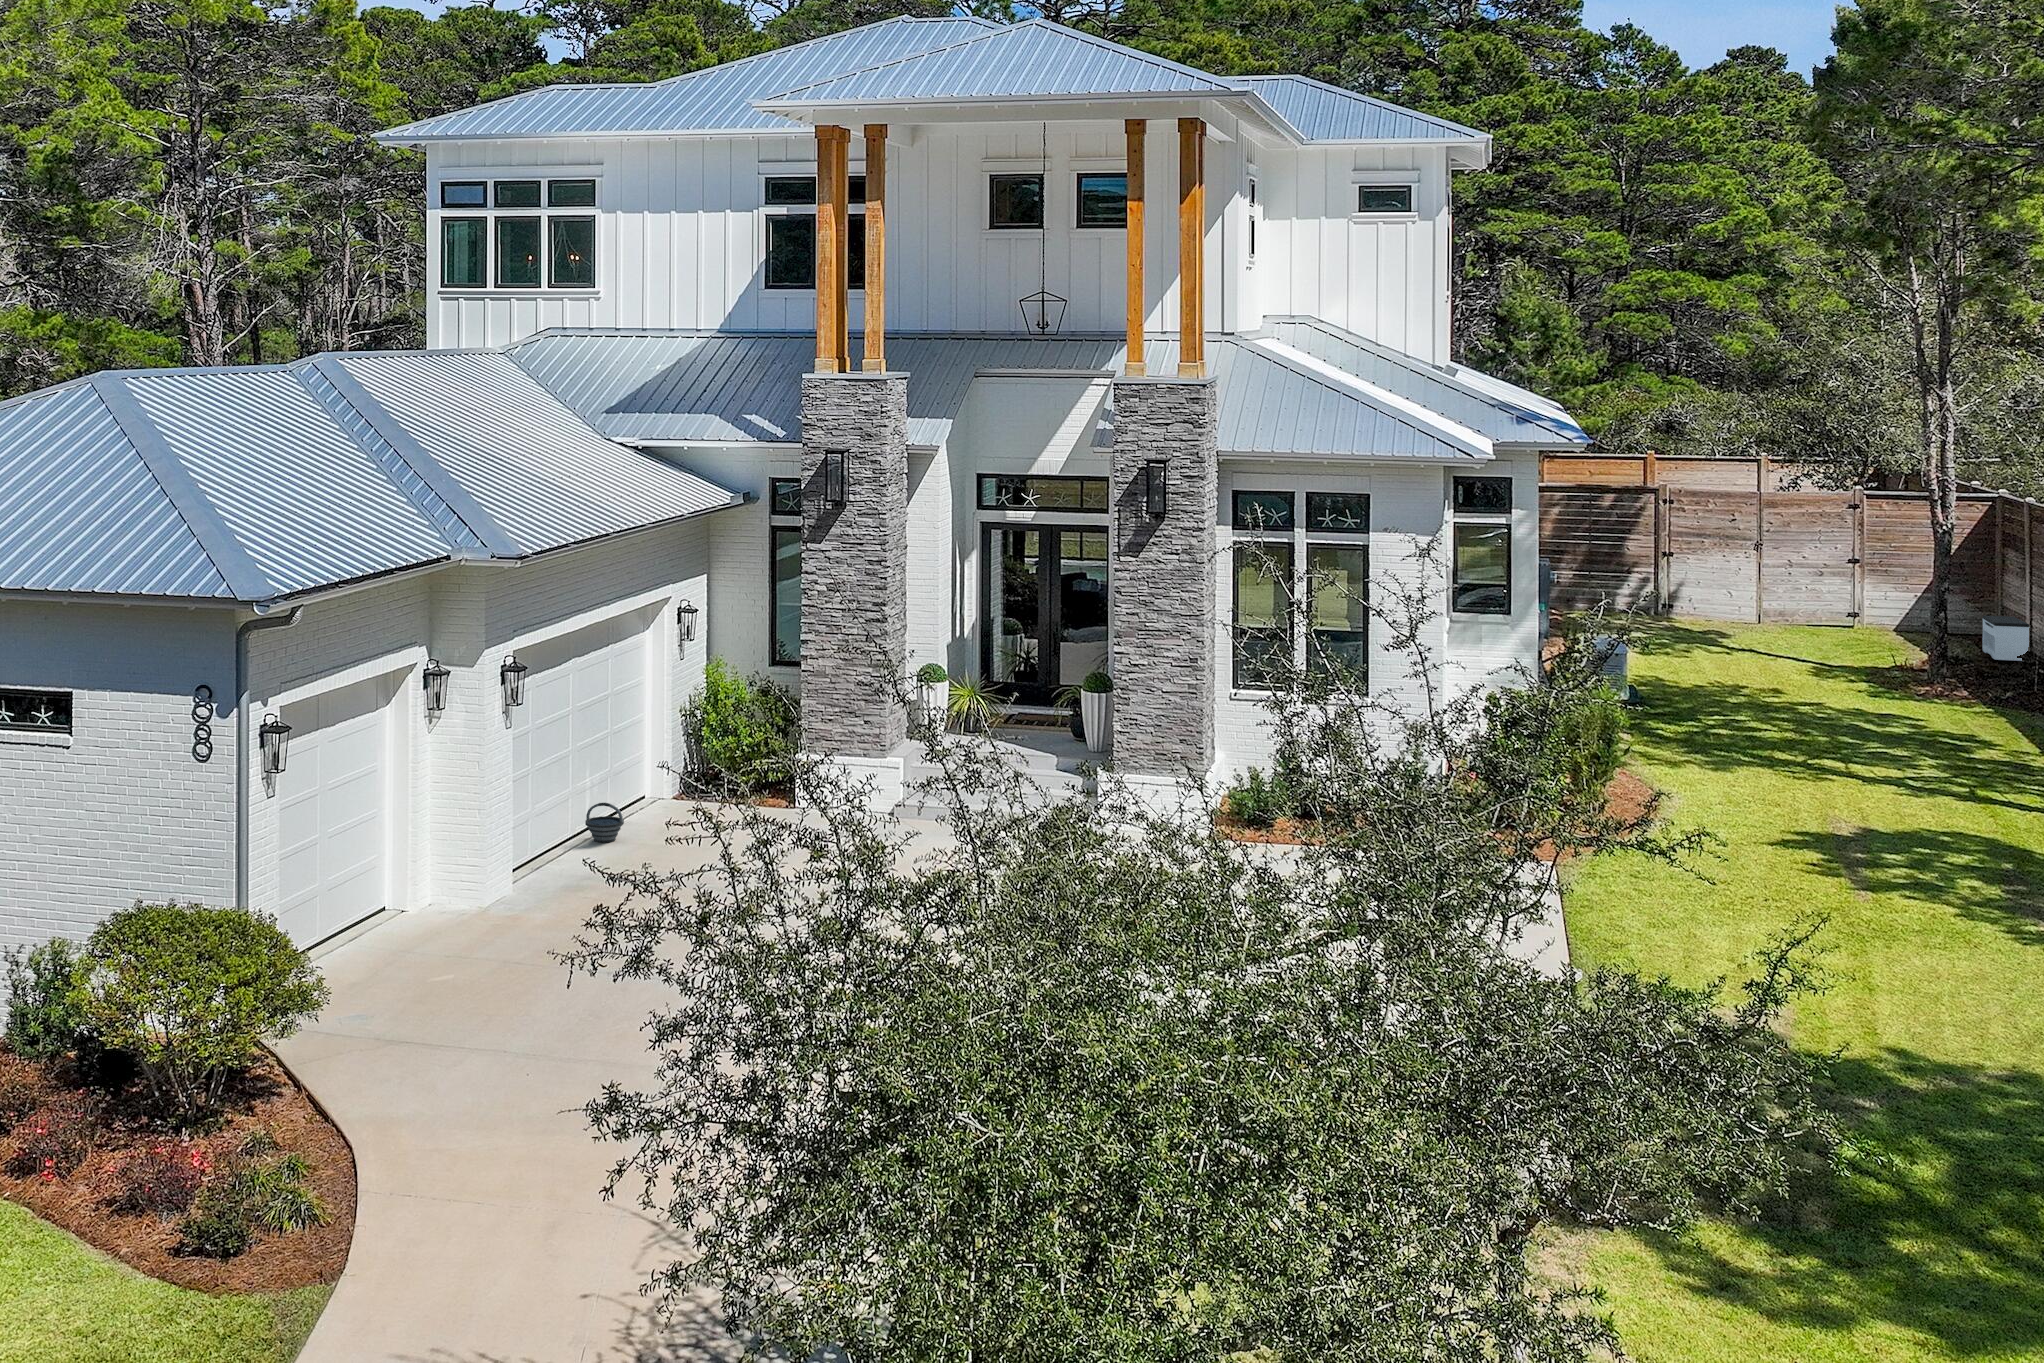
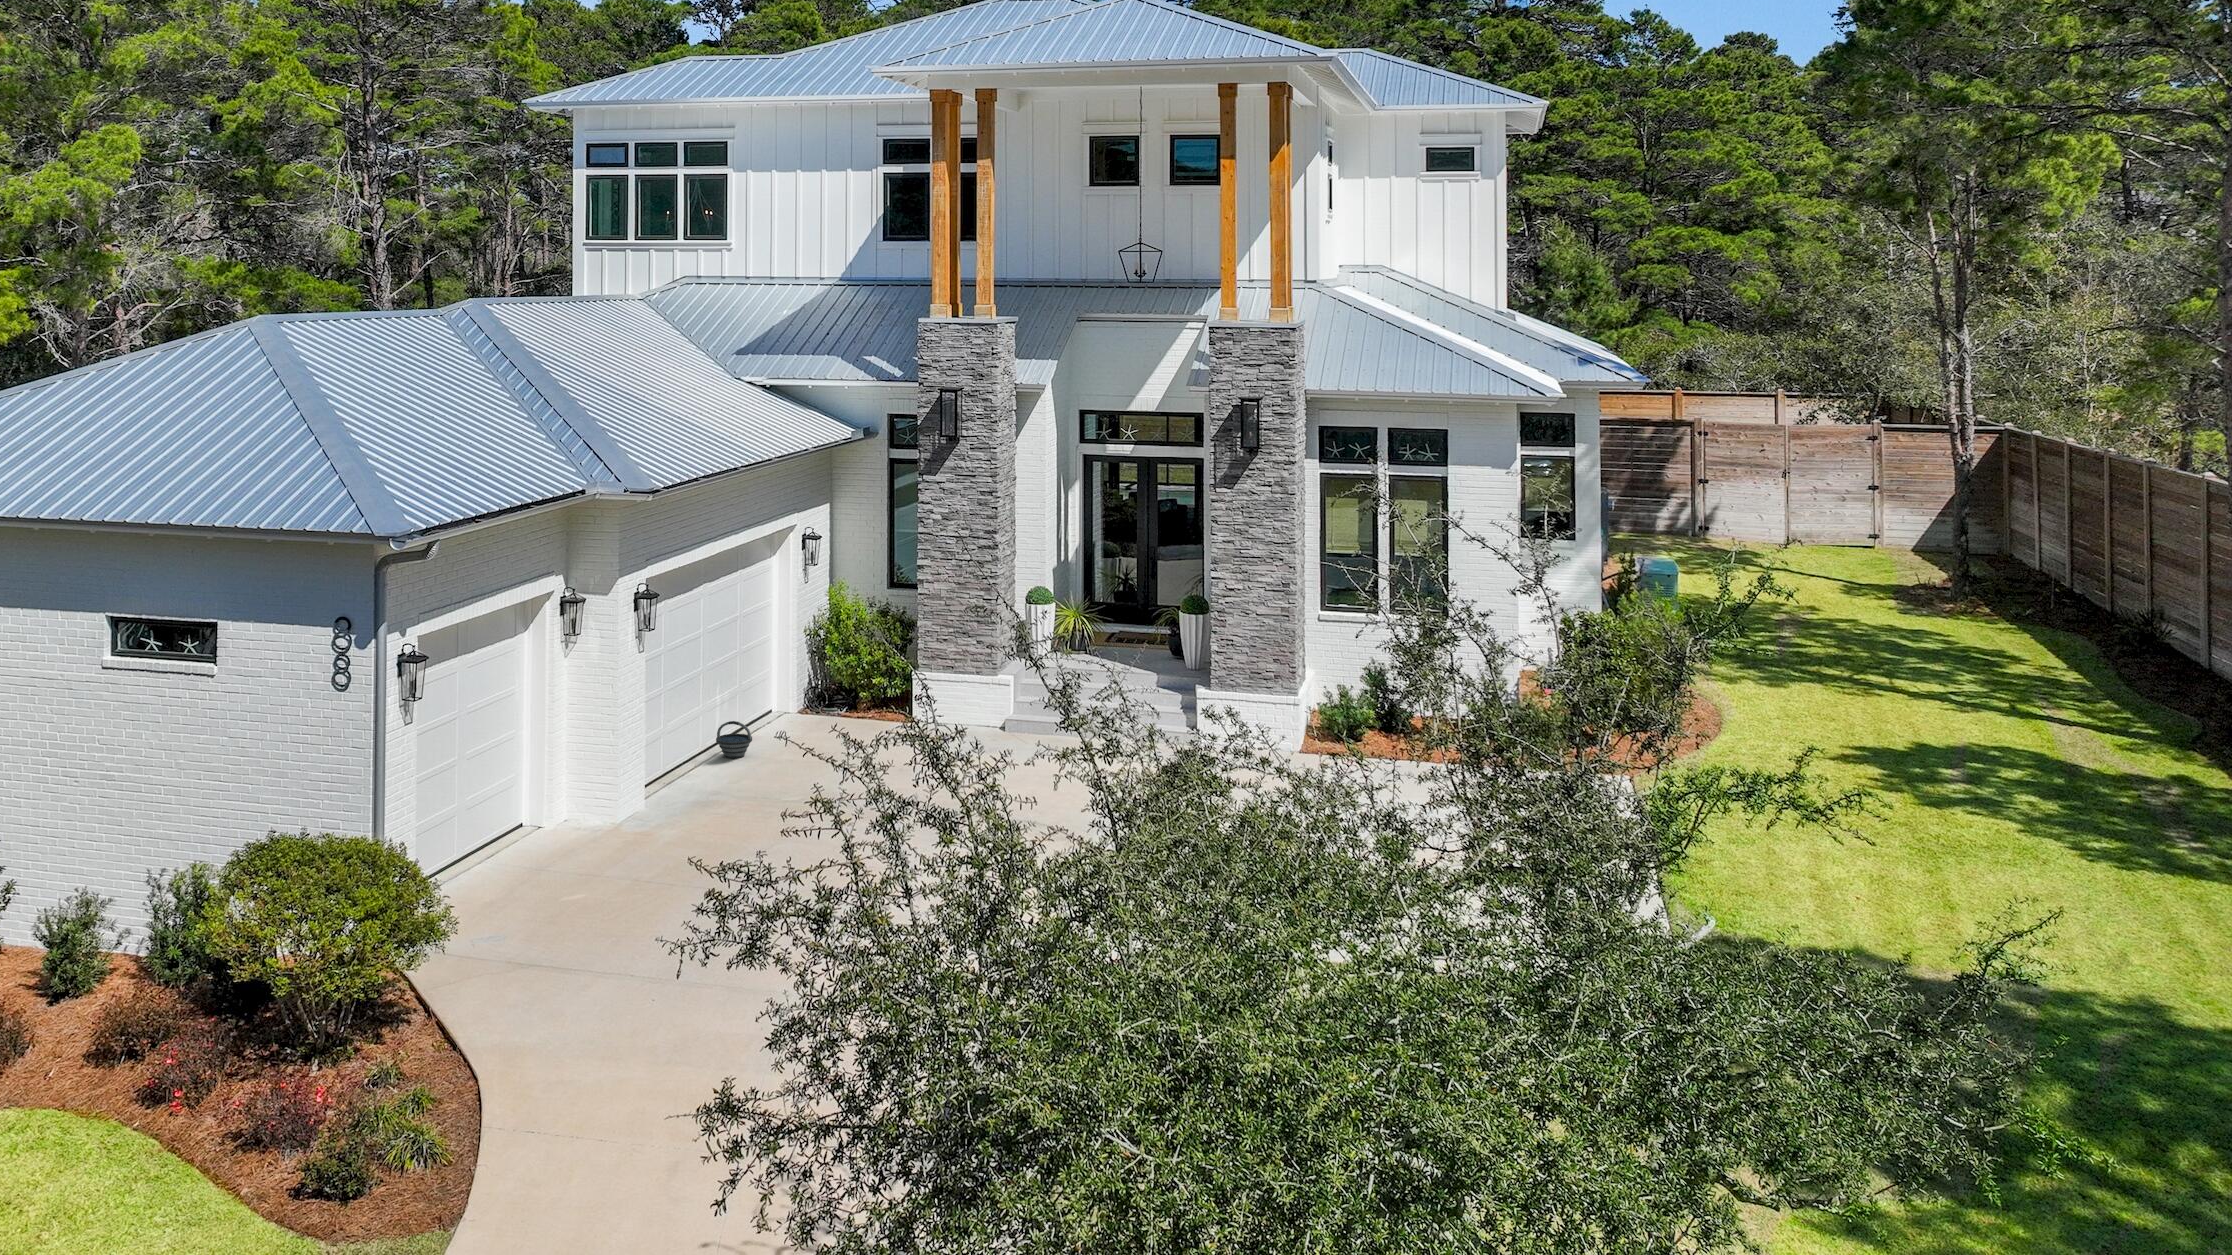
bench: present [1982,616,2030,661] -> none [1994,540,2041,582]

